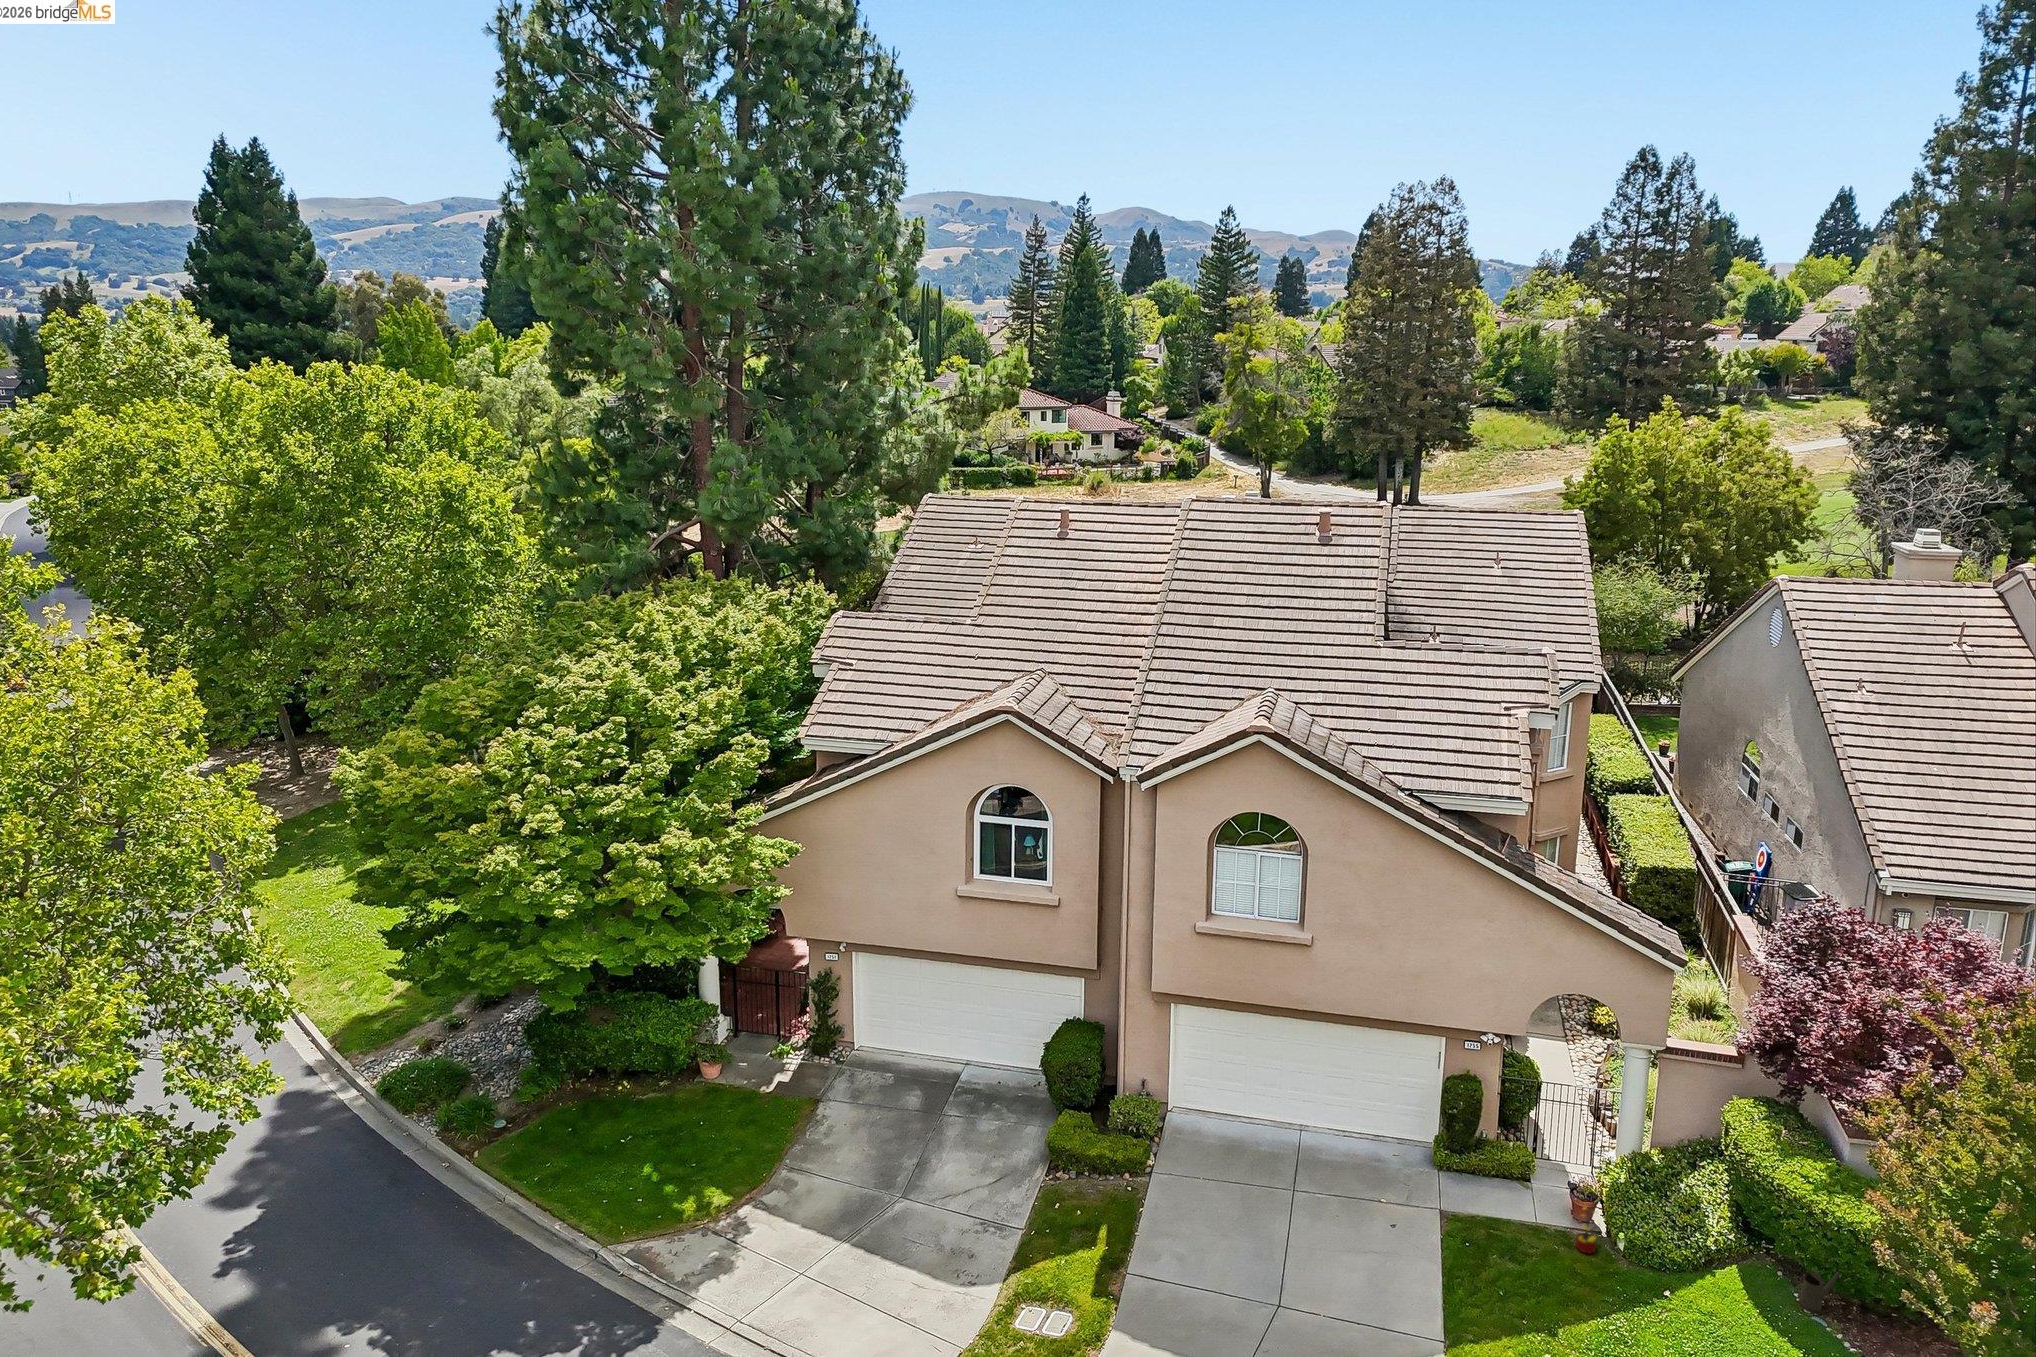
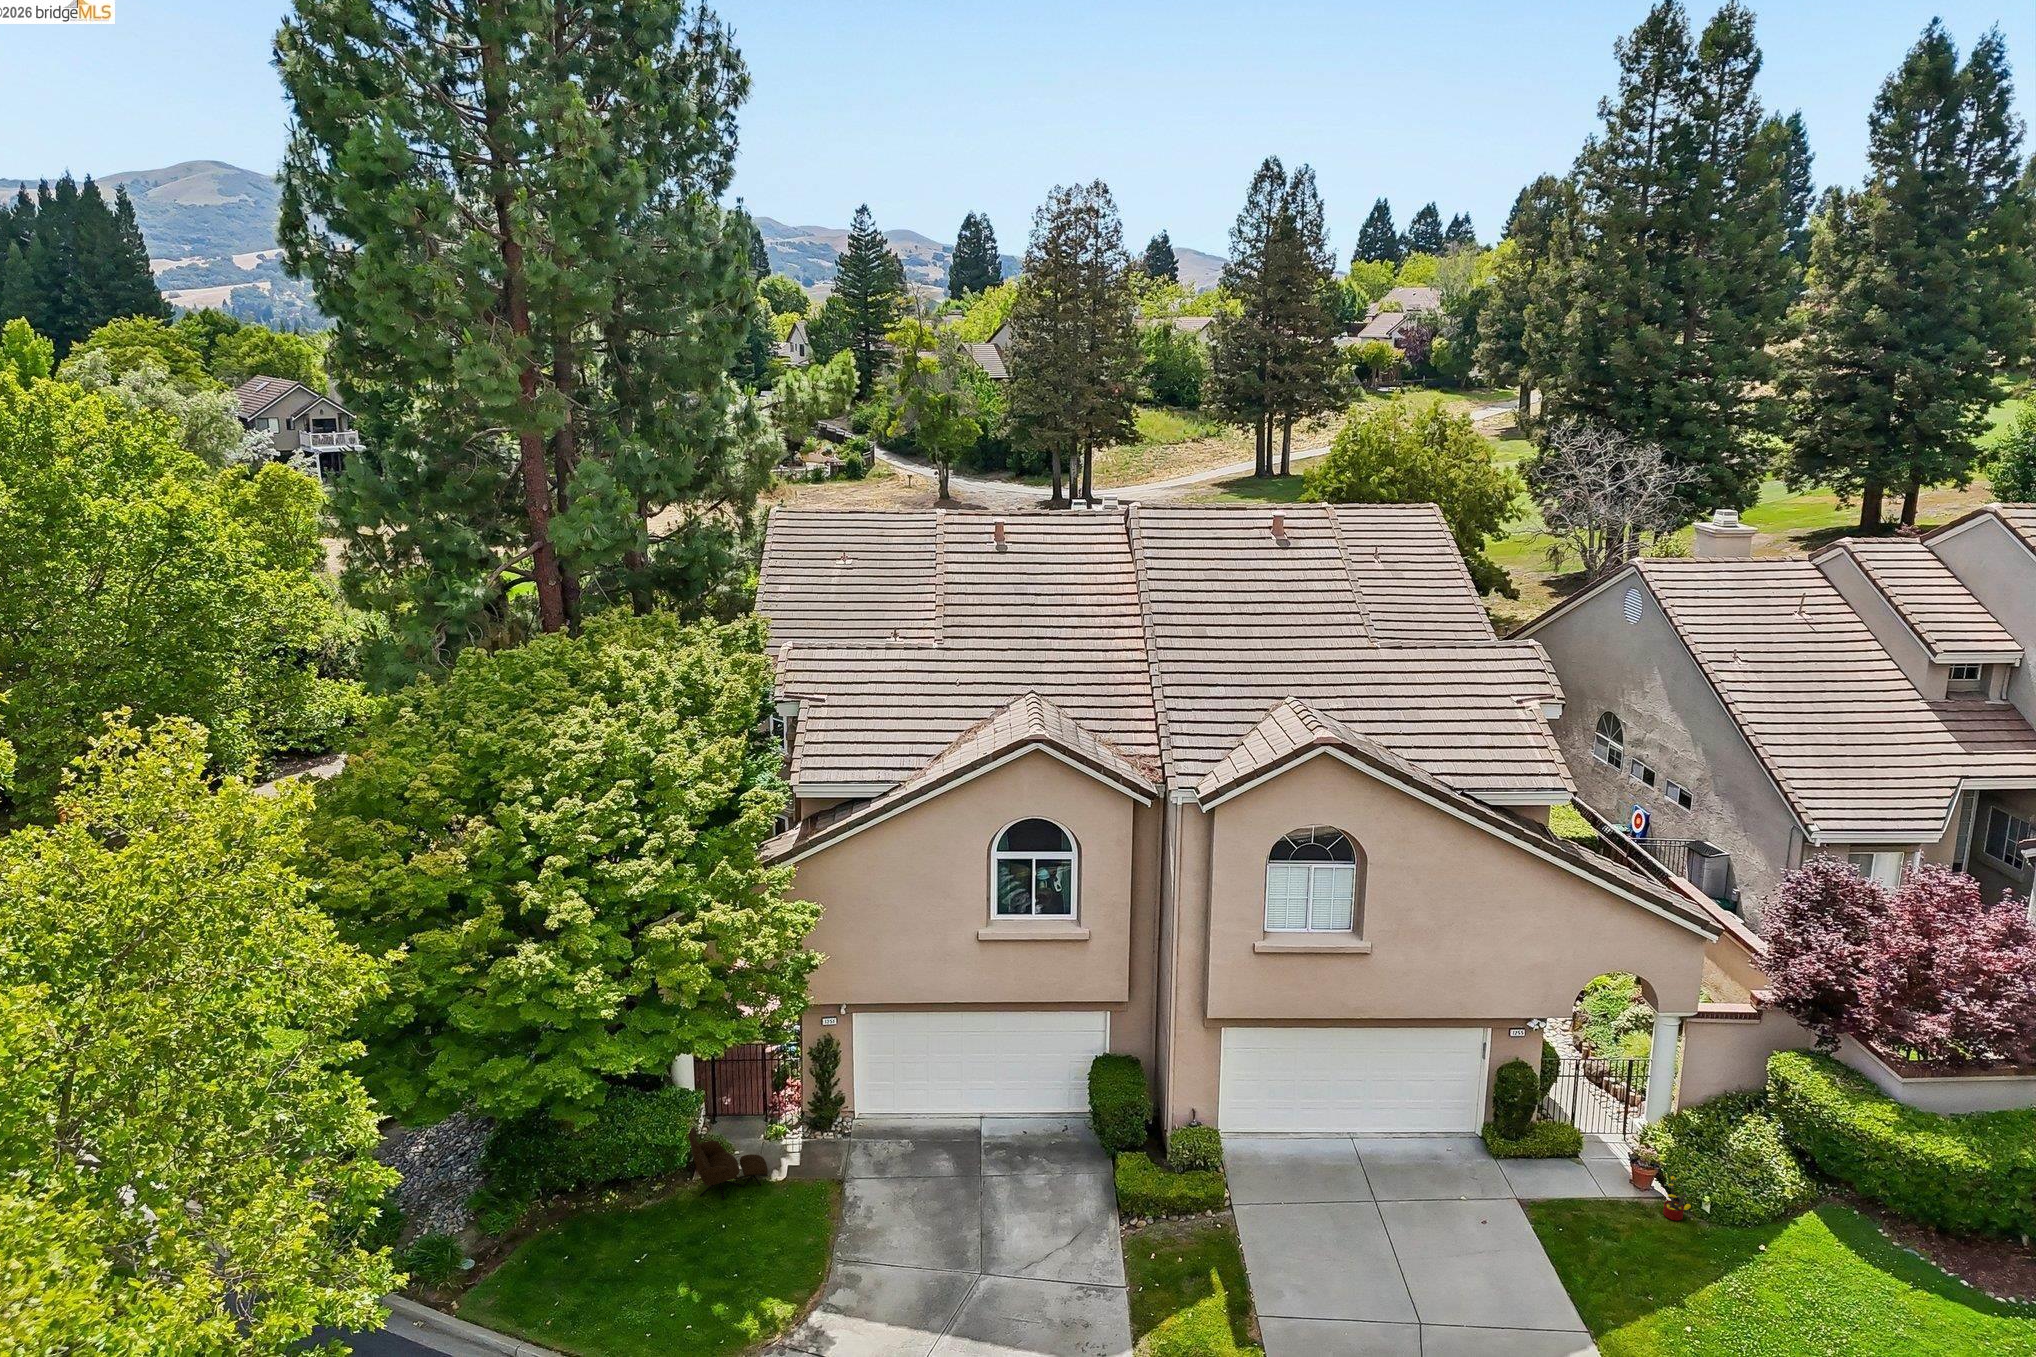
lounge chair: none [675,1030,747,1098] -> present [689,1127,768,1200]
watering can: present [1798,1269,1841,1313] -> none [1881,1201,1914,1245]

